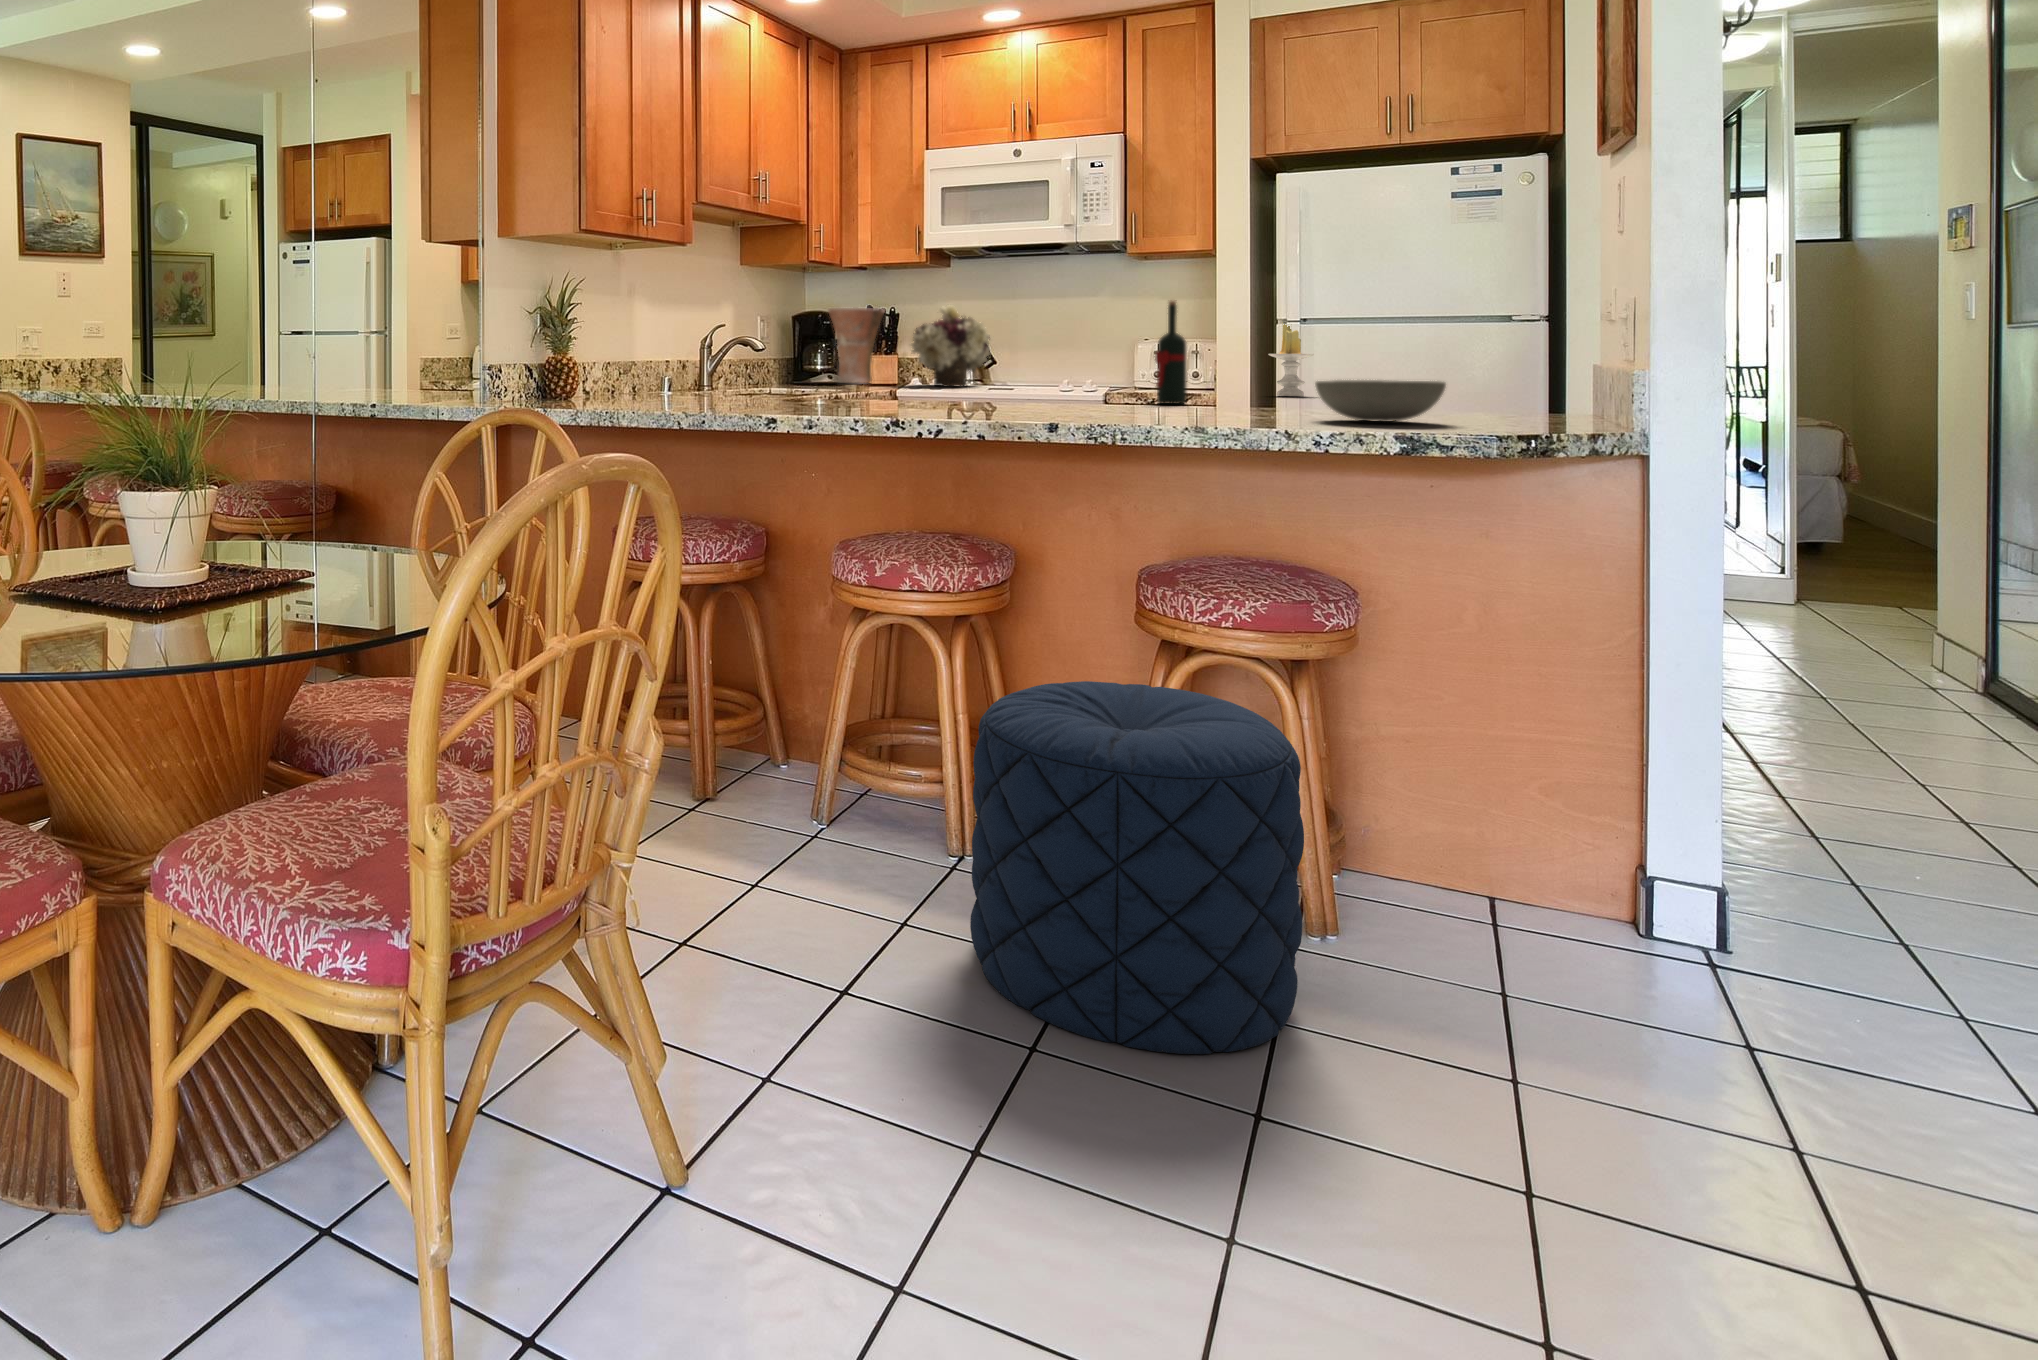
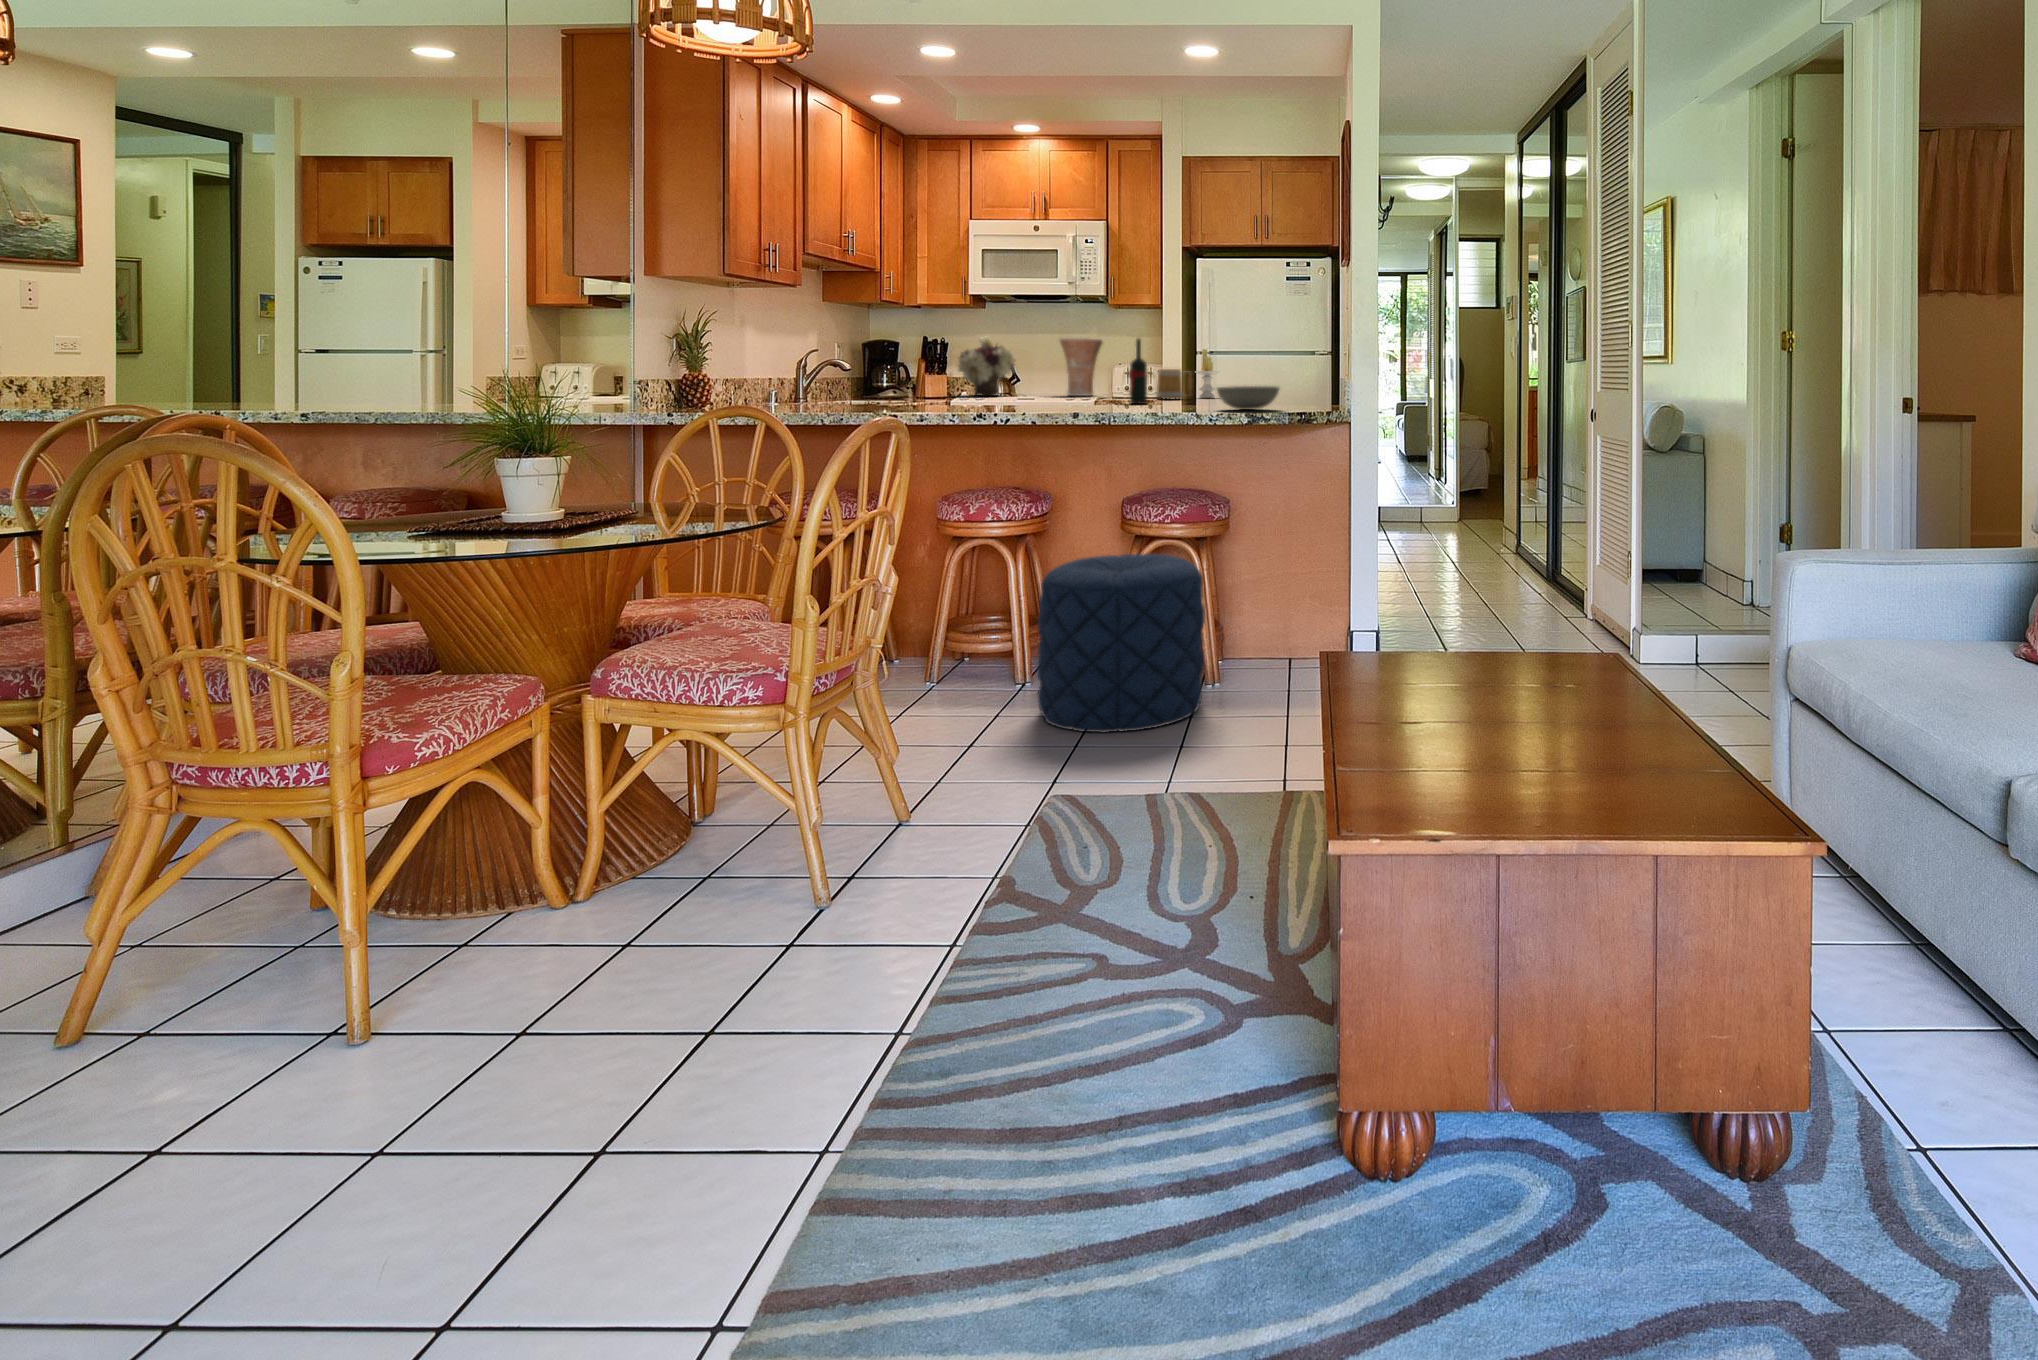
vase: present [828,307,884,383] -> present [1060,338,1103,396]
mug: none [1203,350,1265,398] -> present [1157,369,1192,399]

